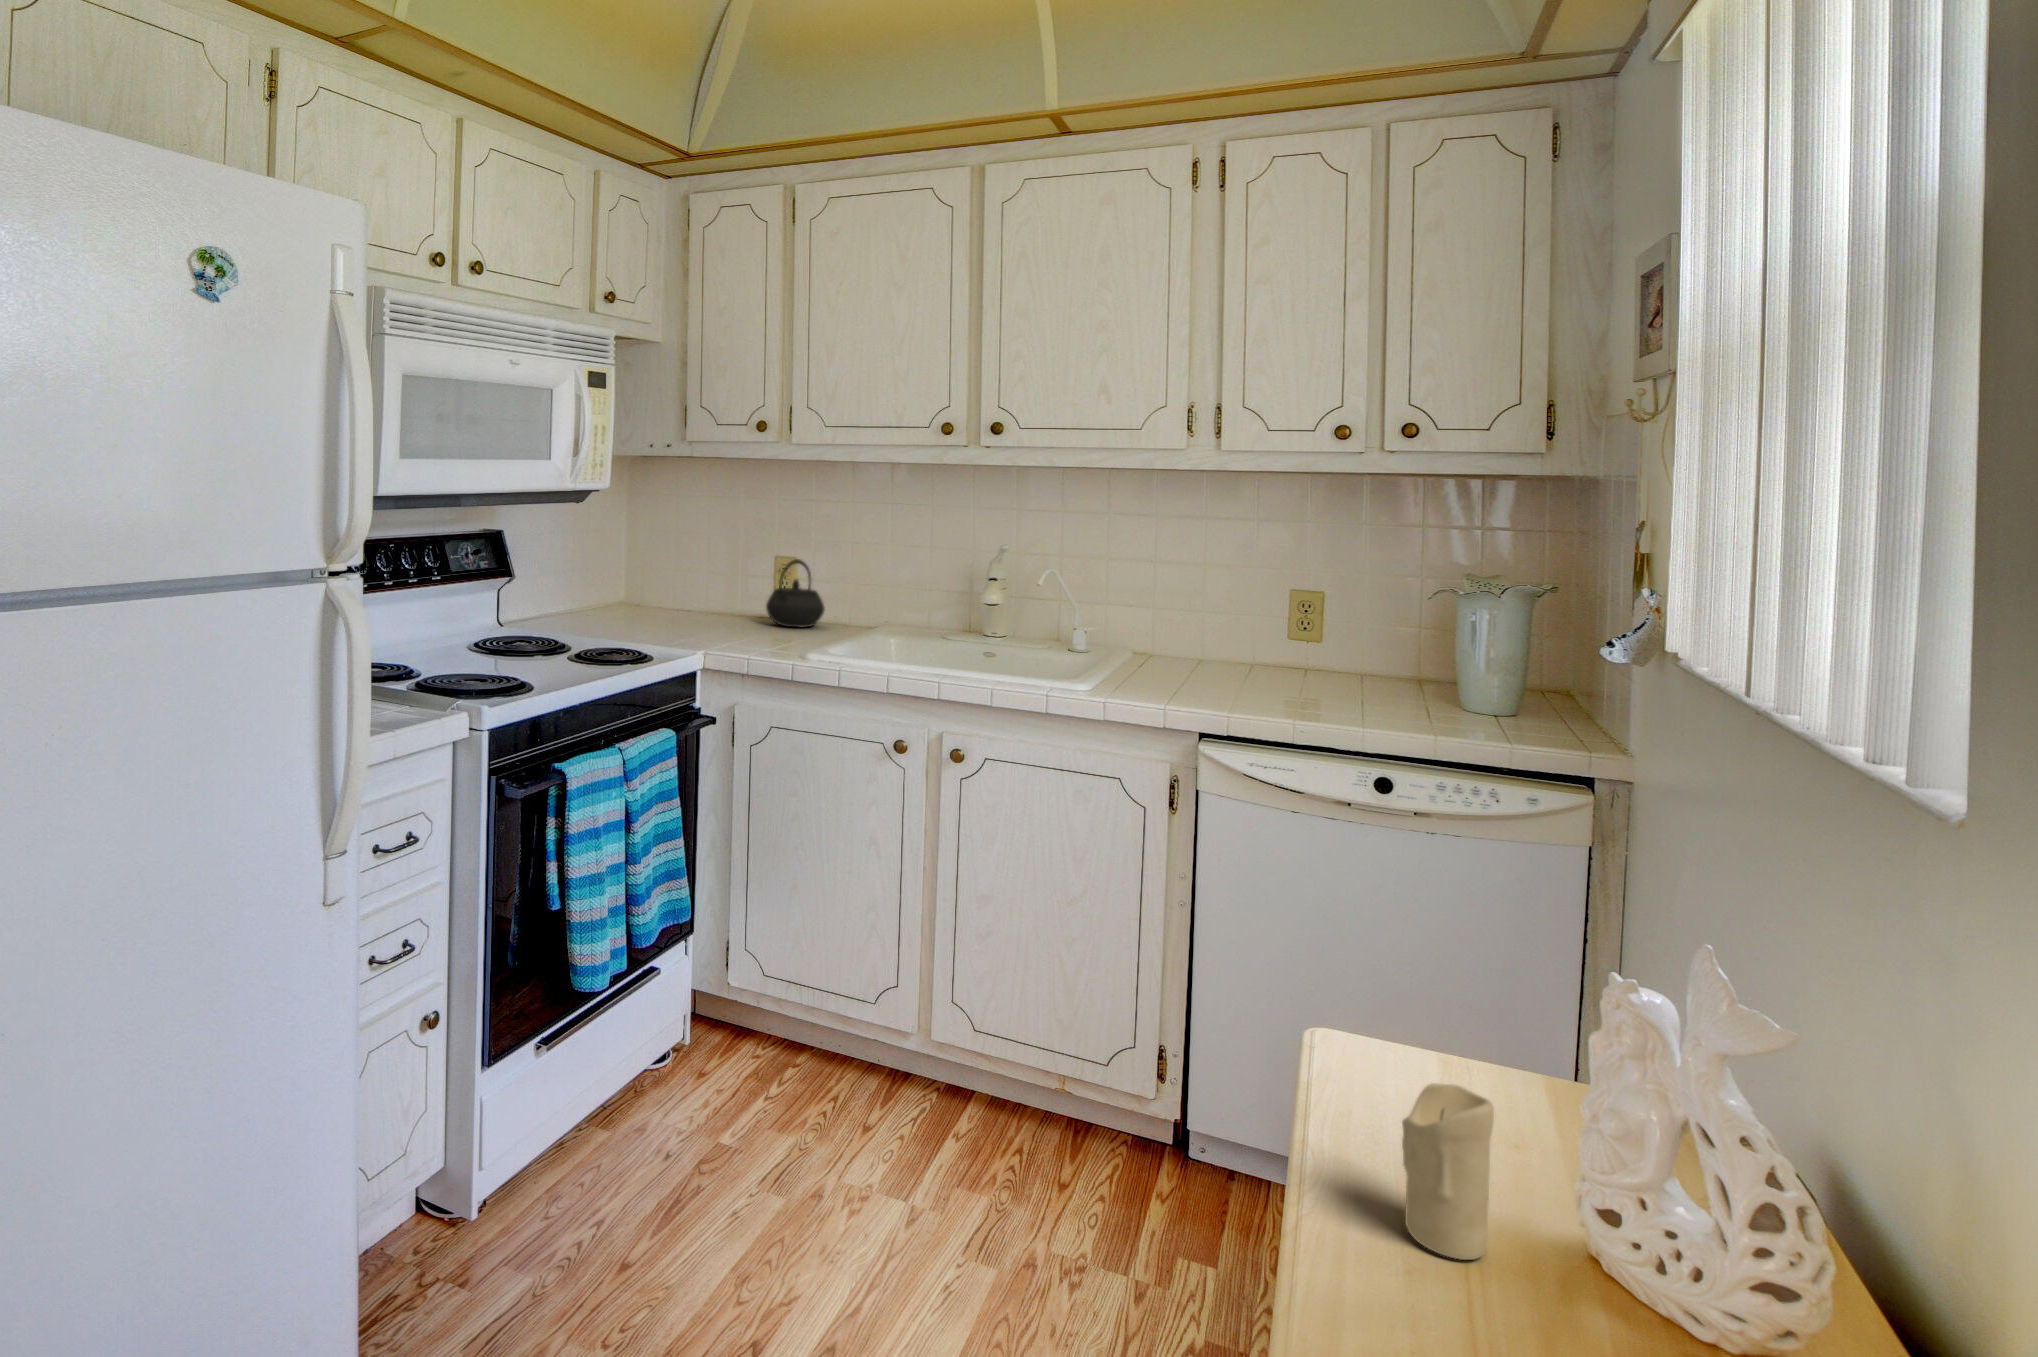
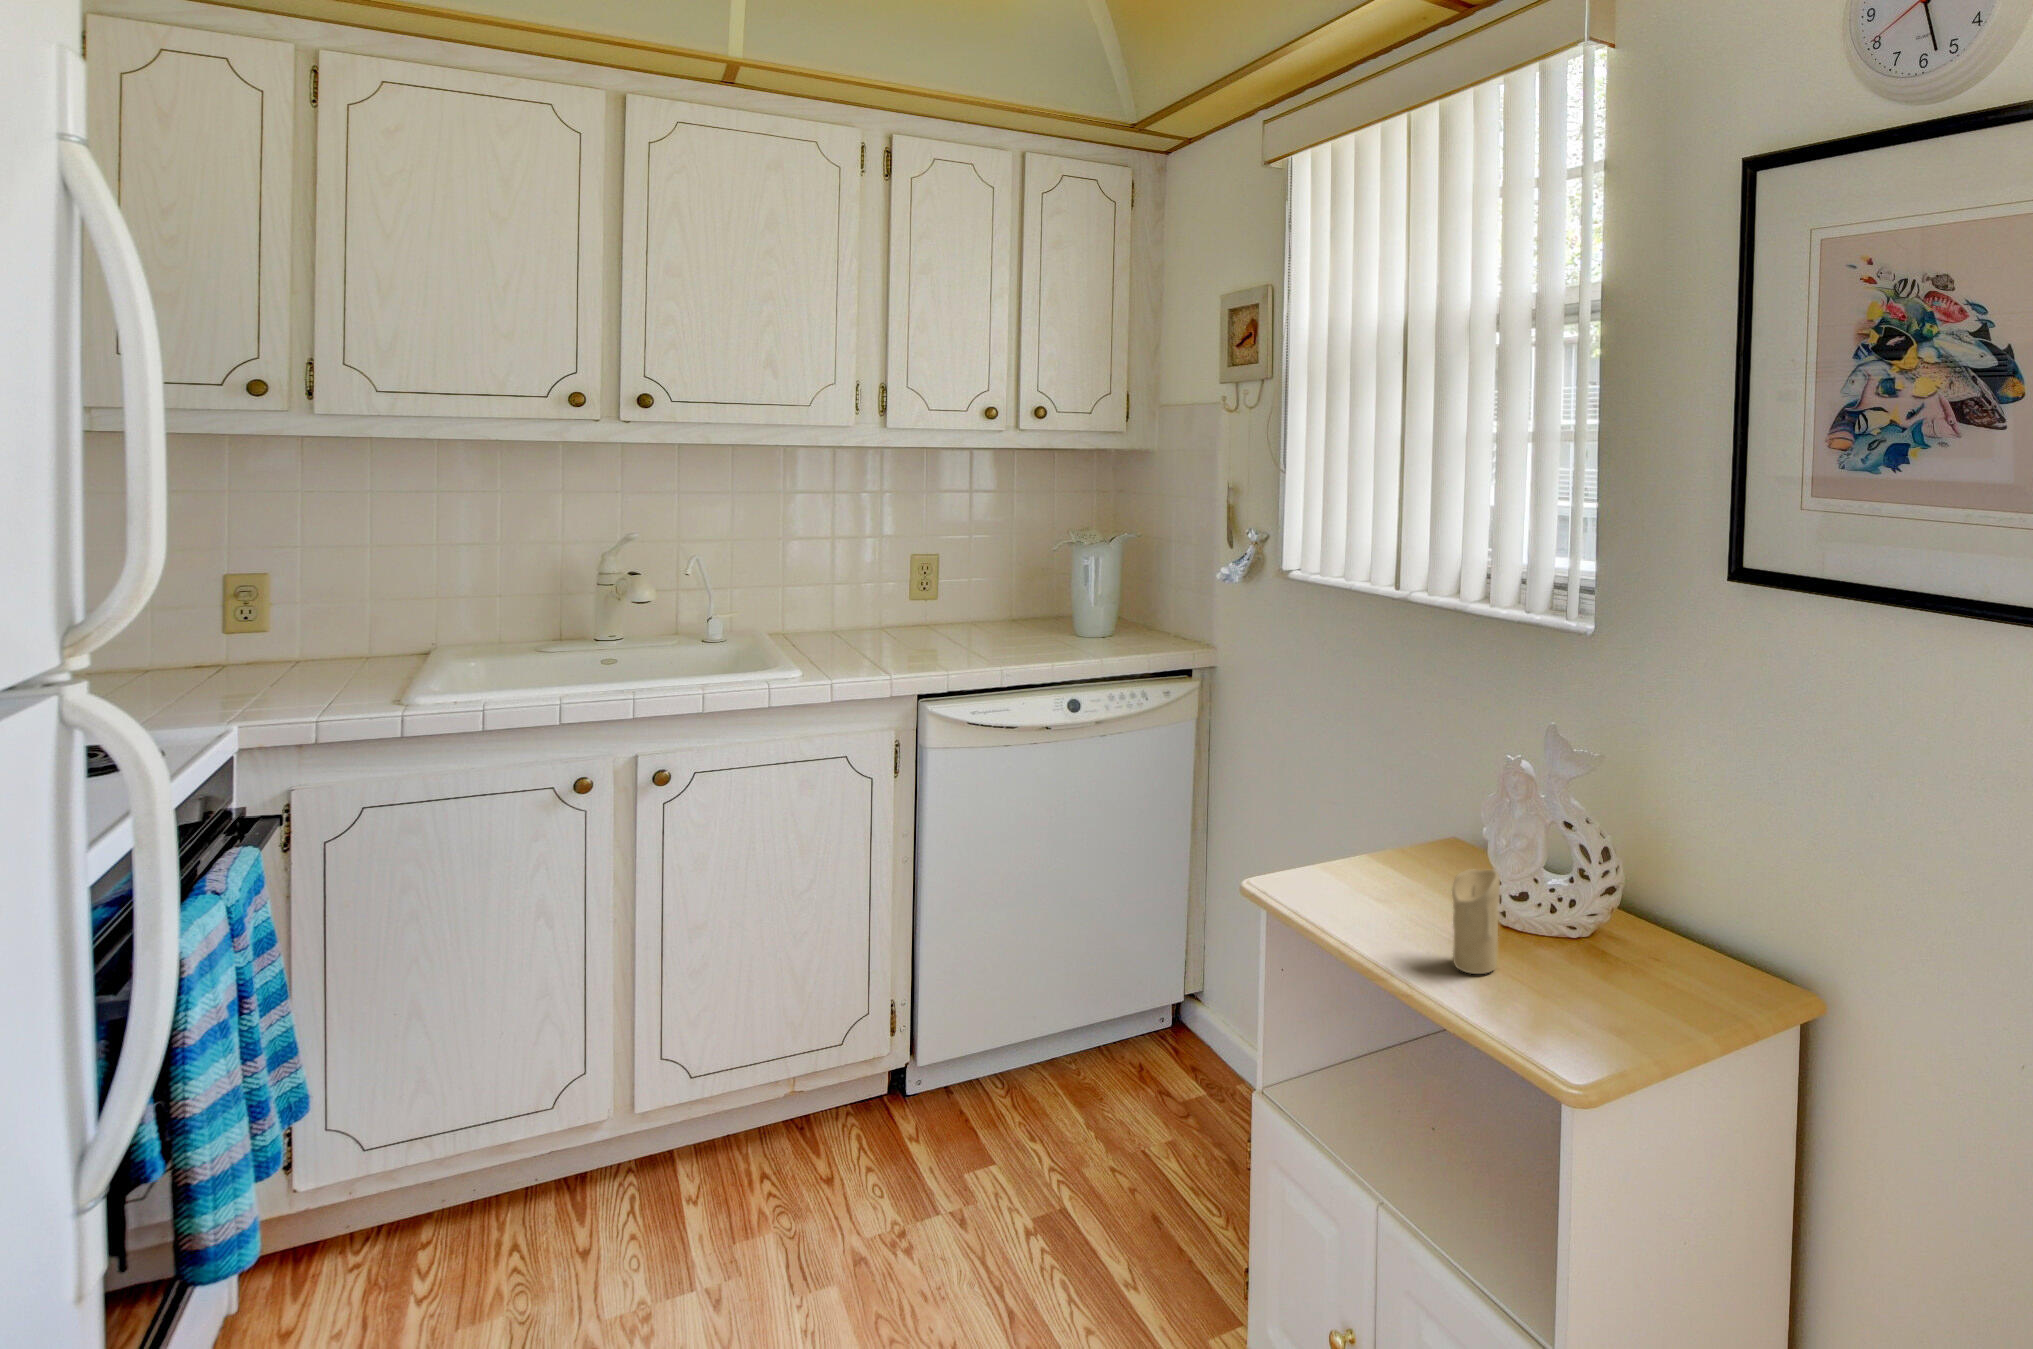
kettle: present [766,559,825,627] -> none [242,579,351,676]

